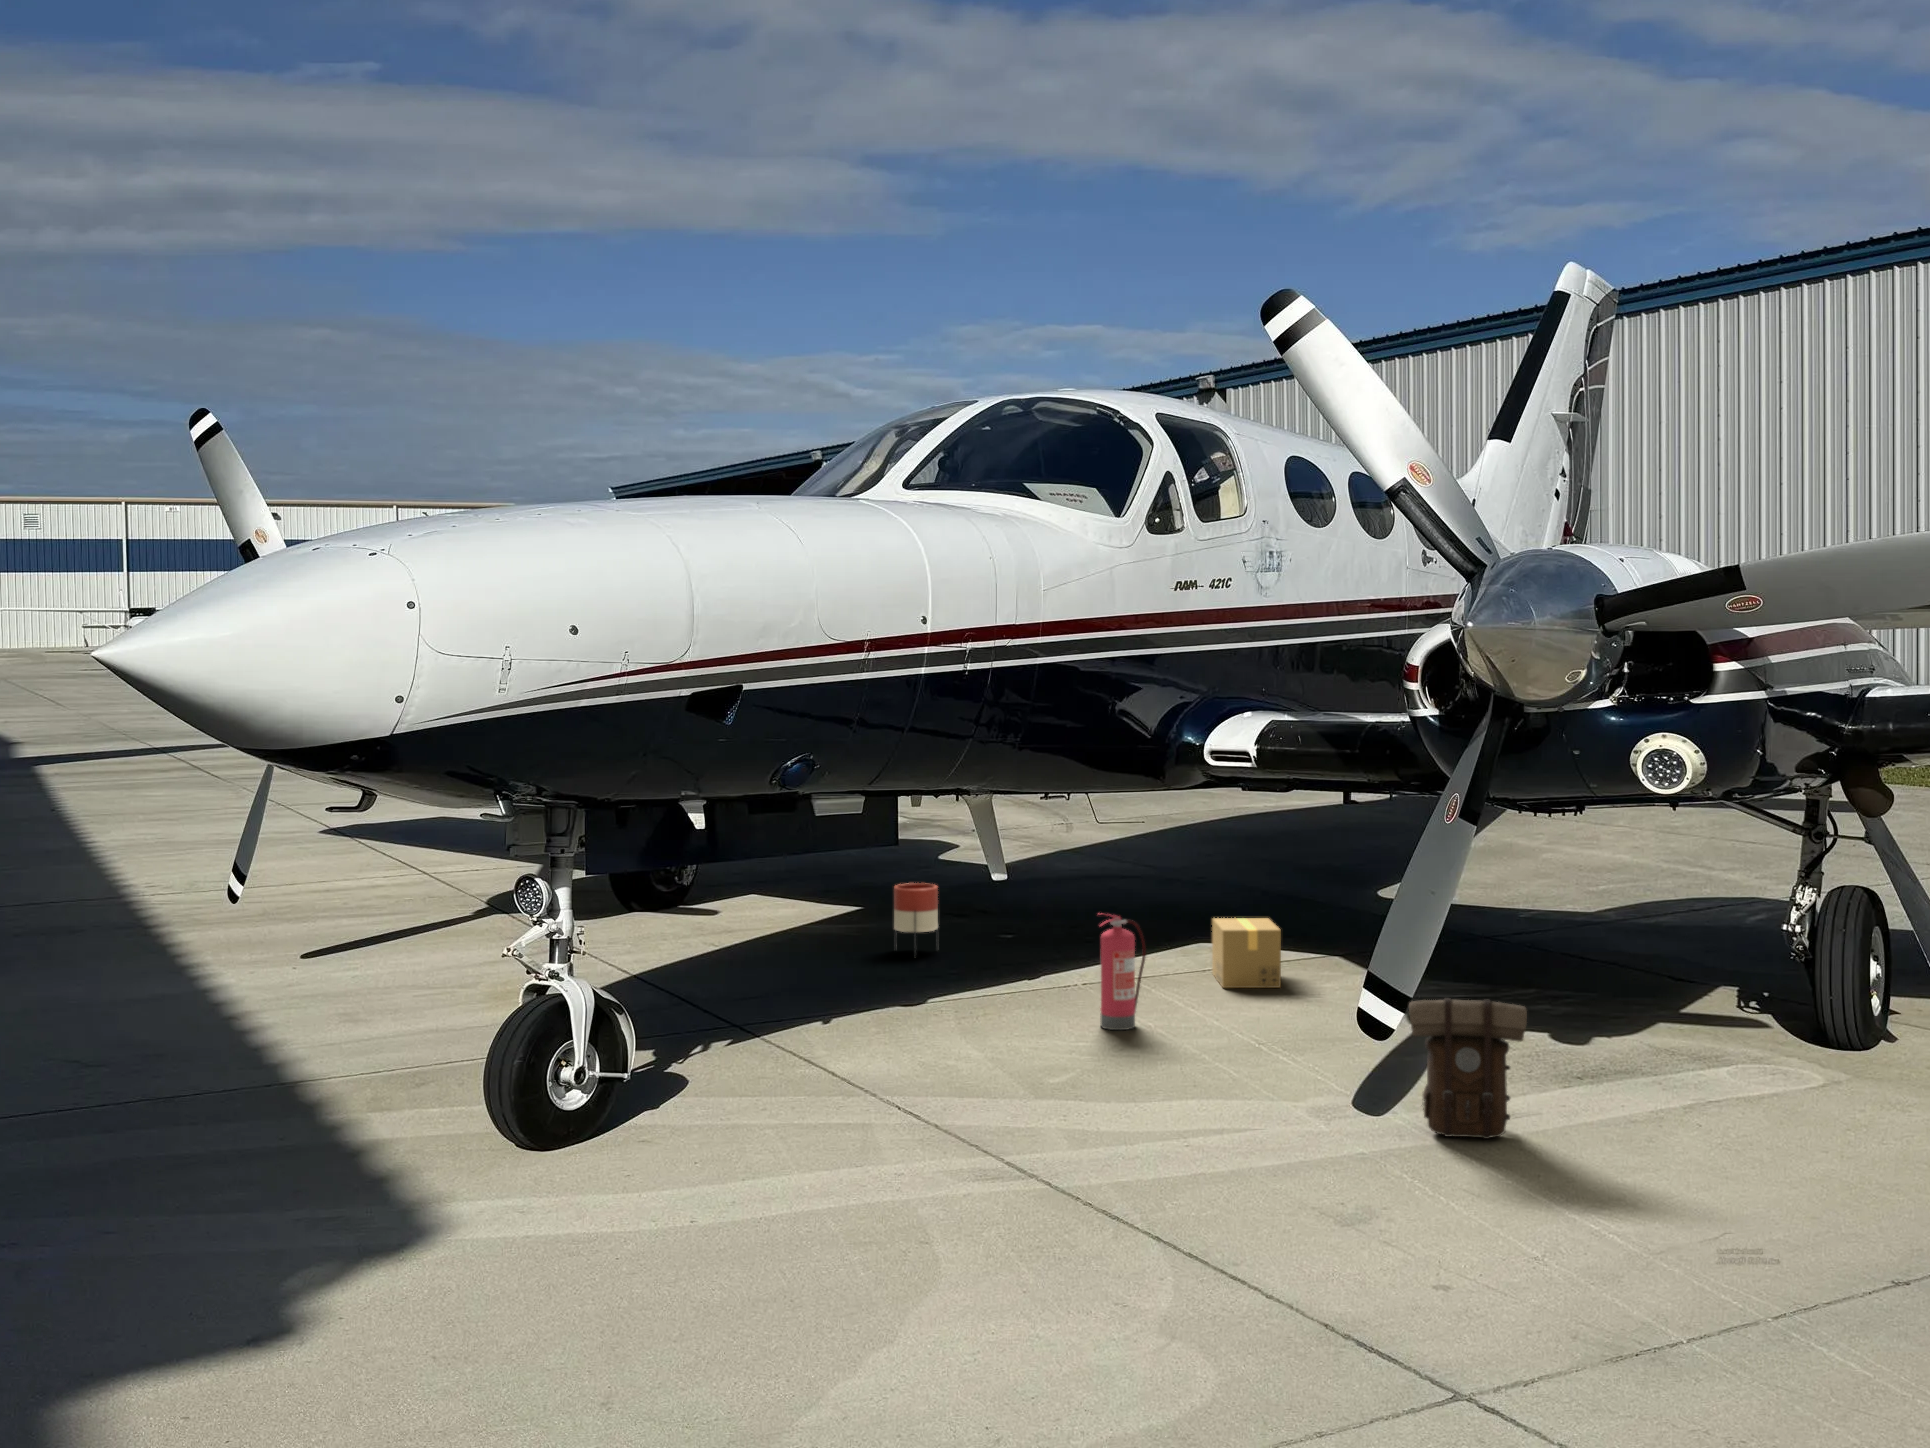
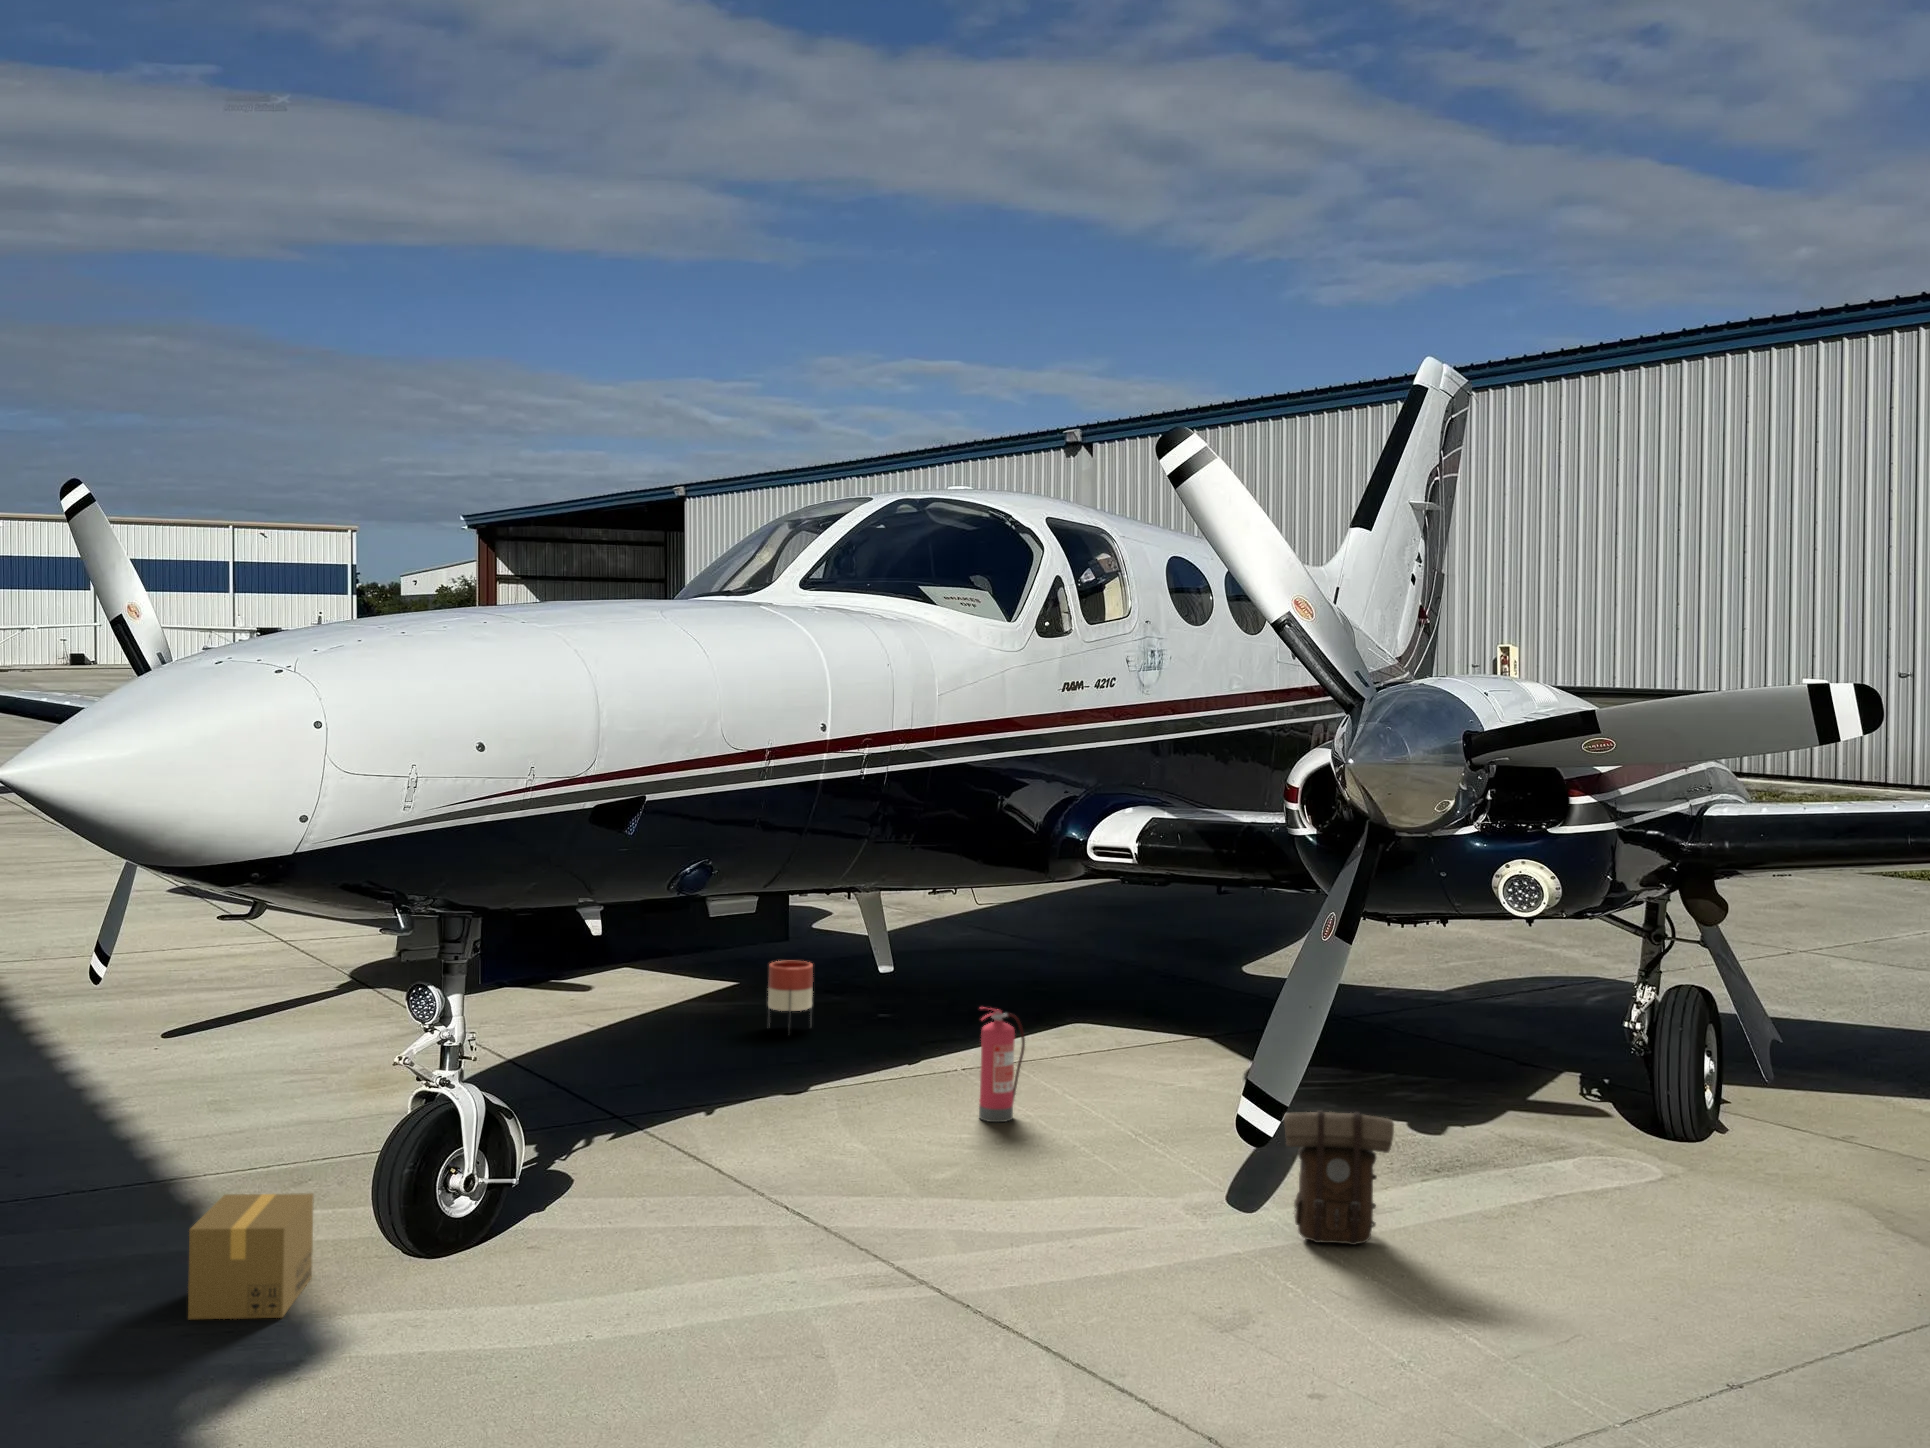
cardboard box: present [1212,918,1281,988] -> present [188,1193,314,1319]

